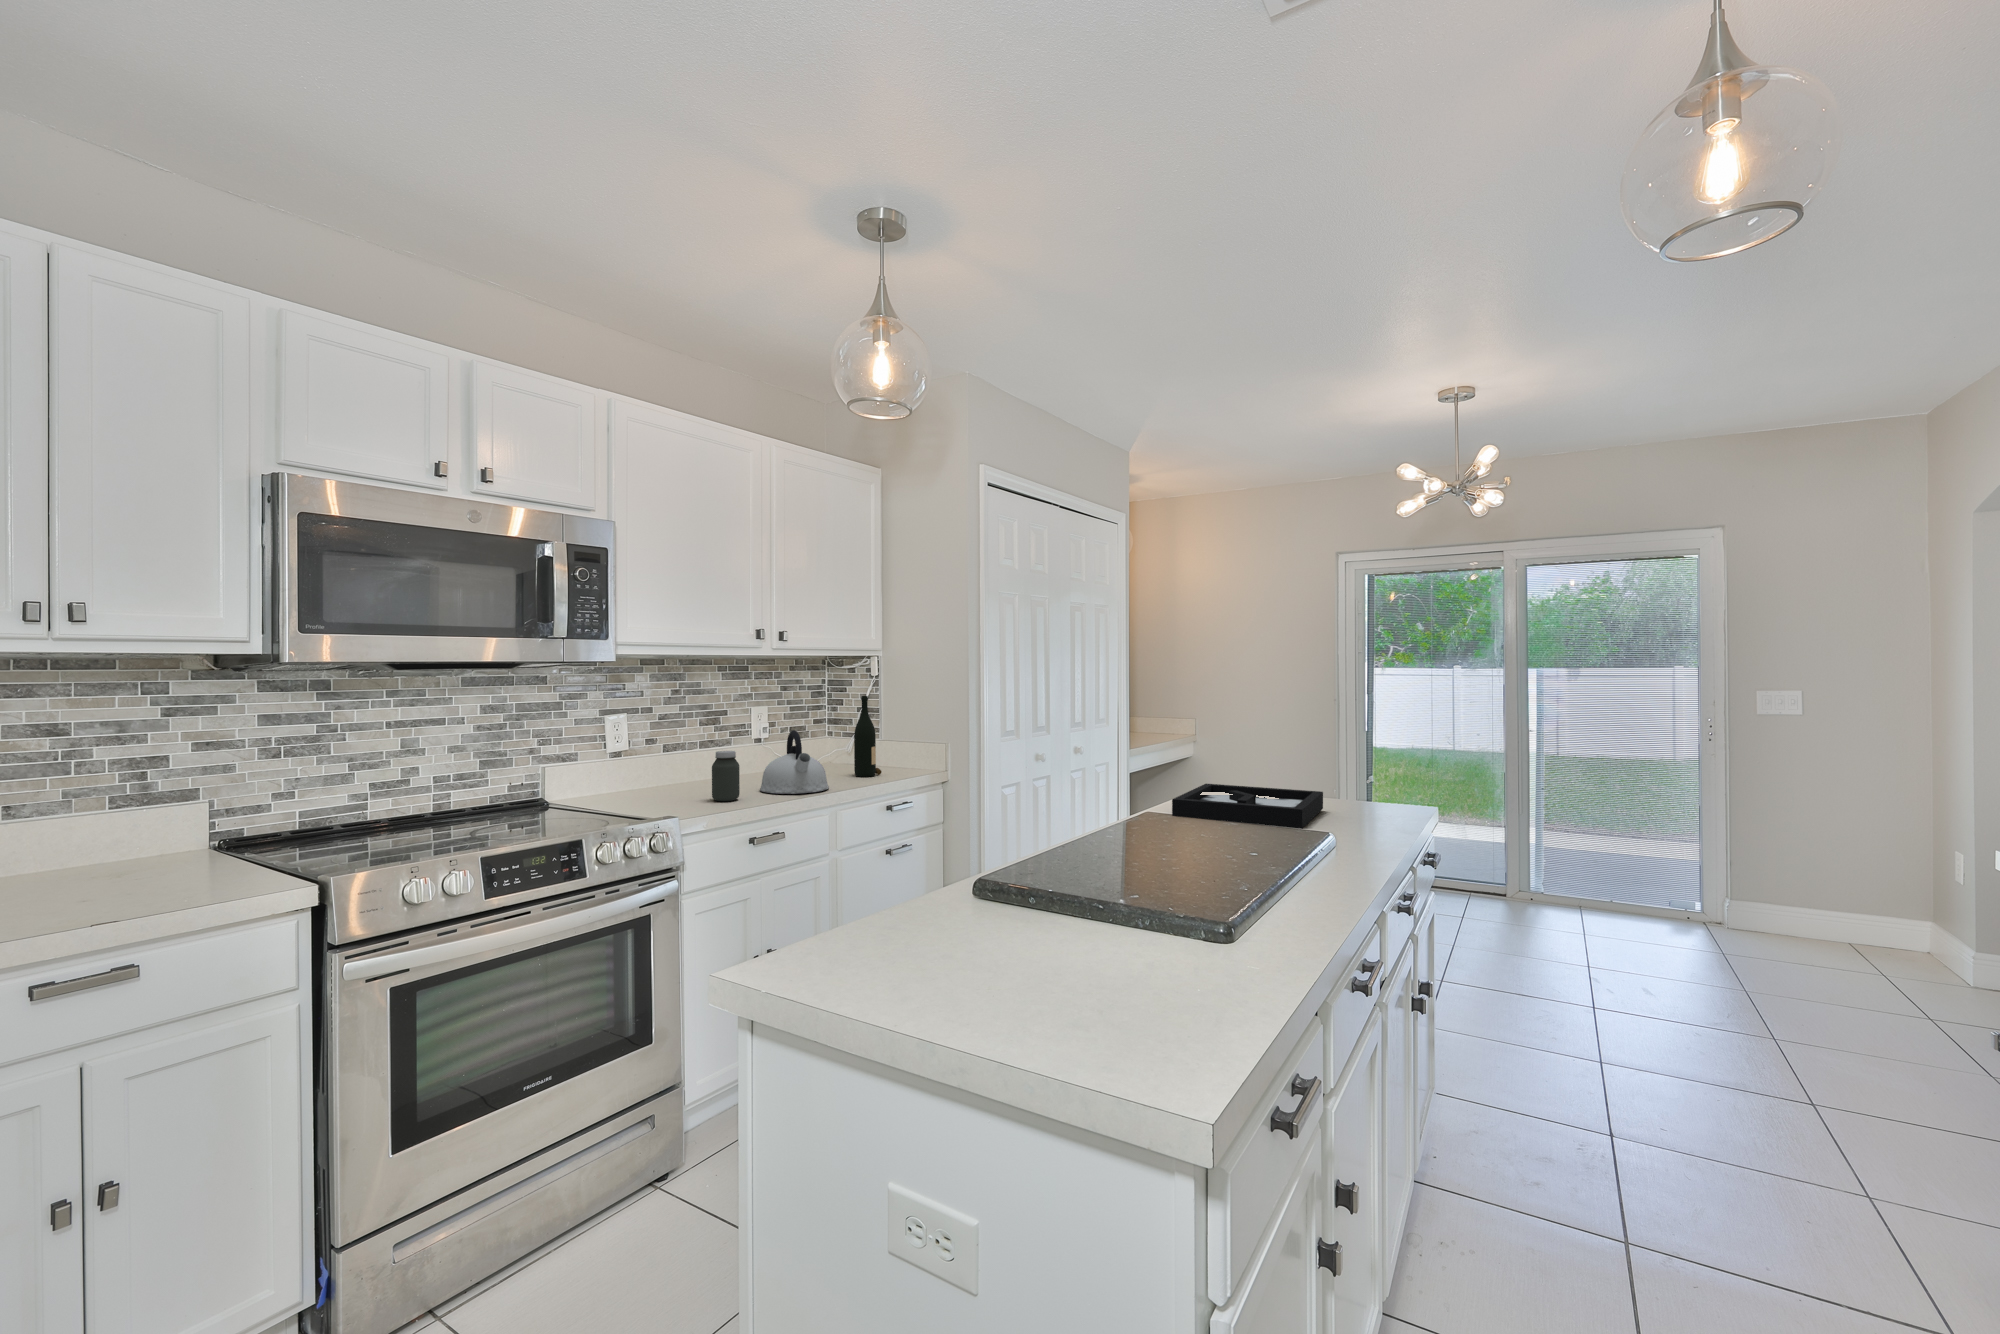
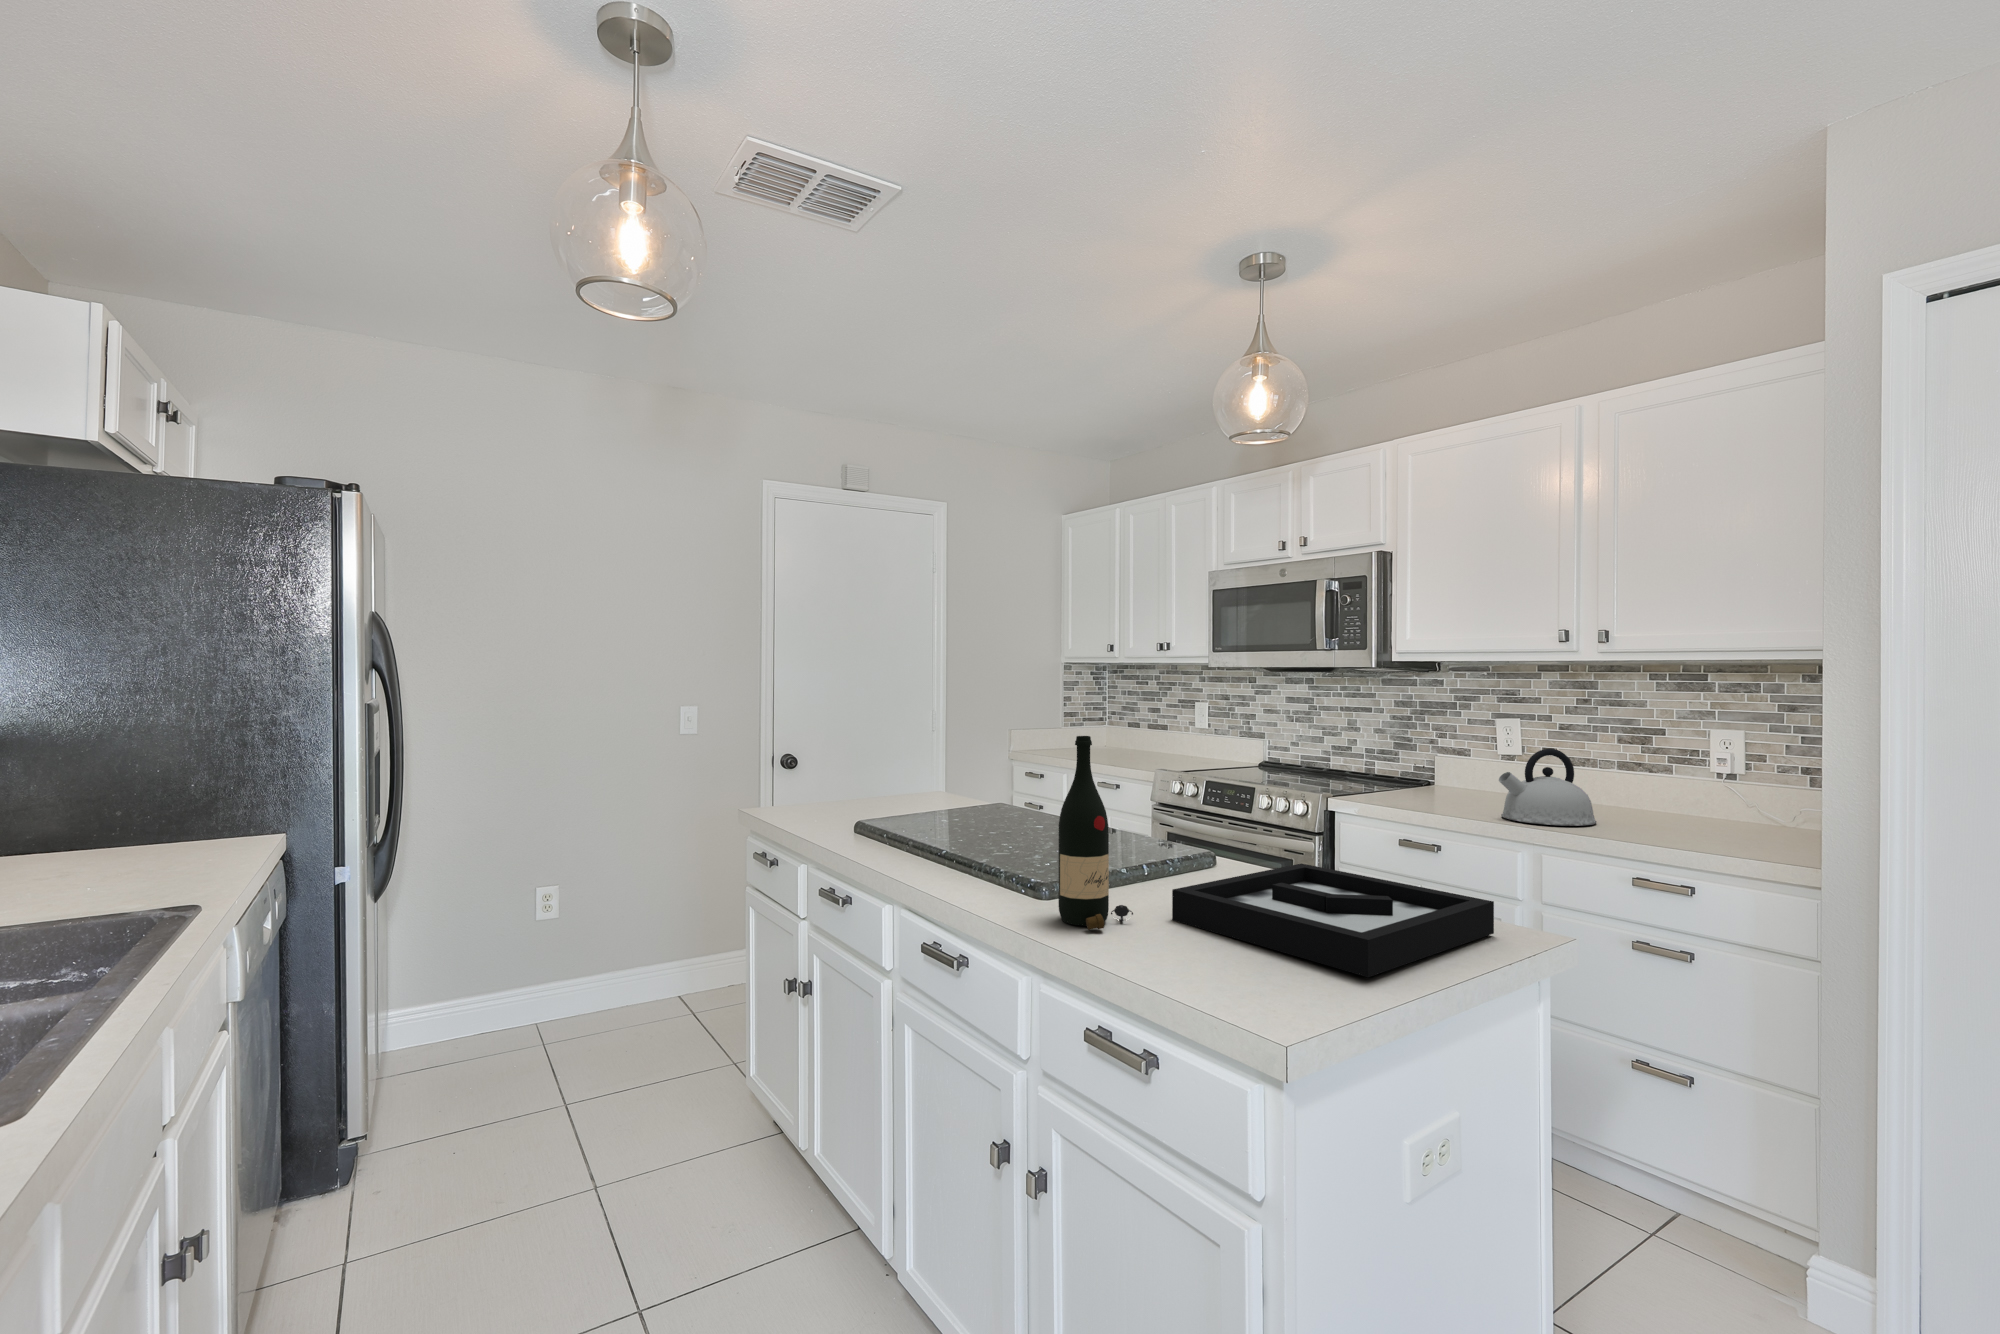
wine bottle: present [854,696,882,777] -> present [1058,736,1133,930]
jar: present [712,751,740,801] -> none [1441,757,1471,808]

